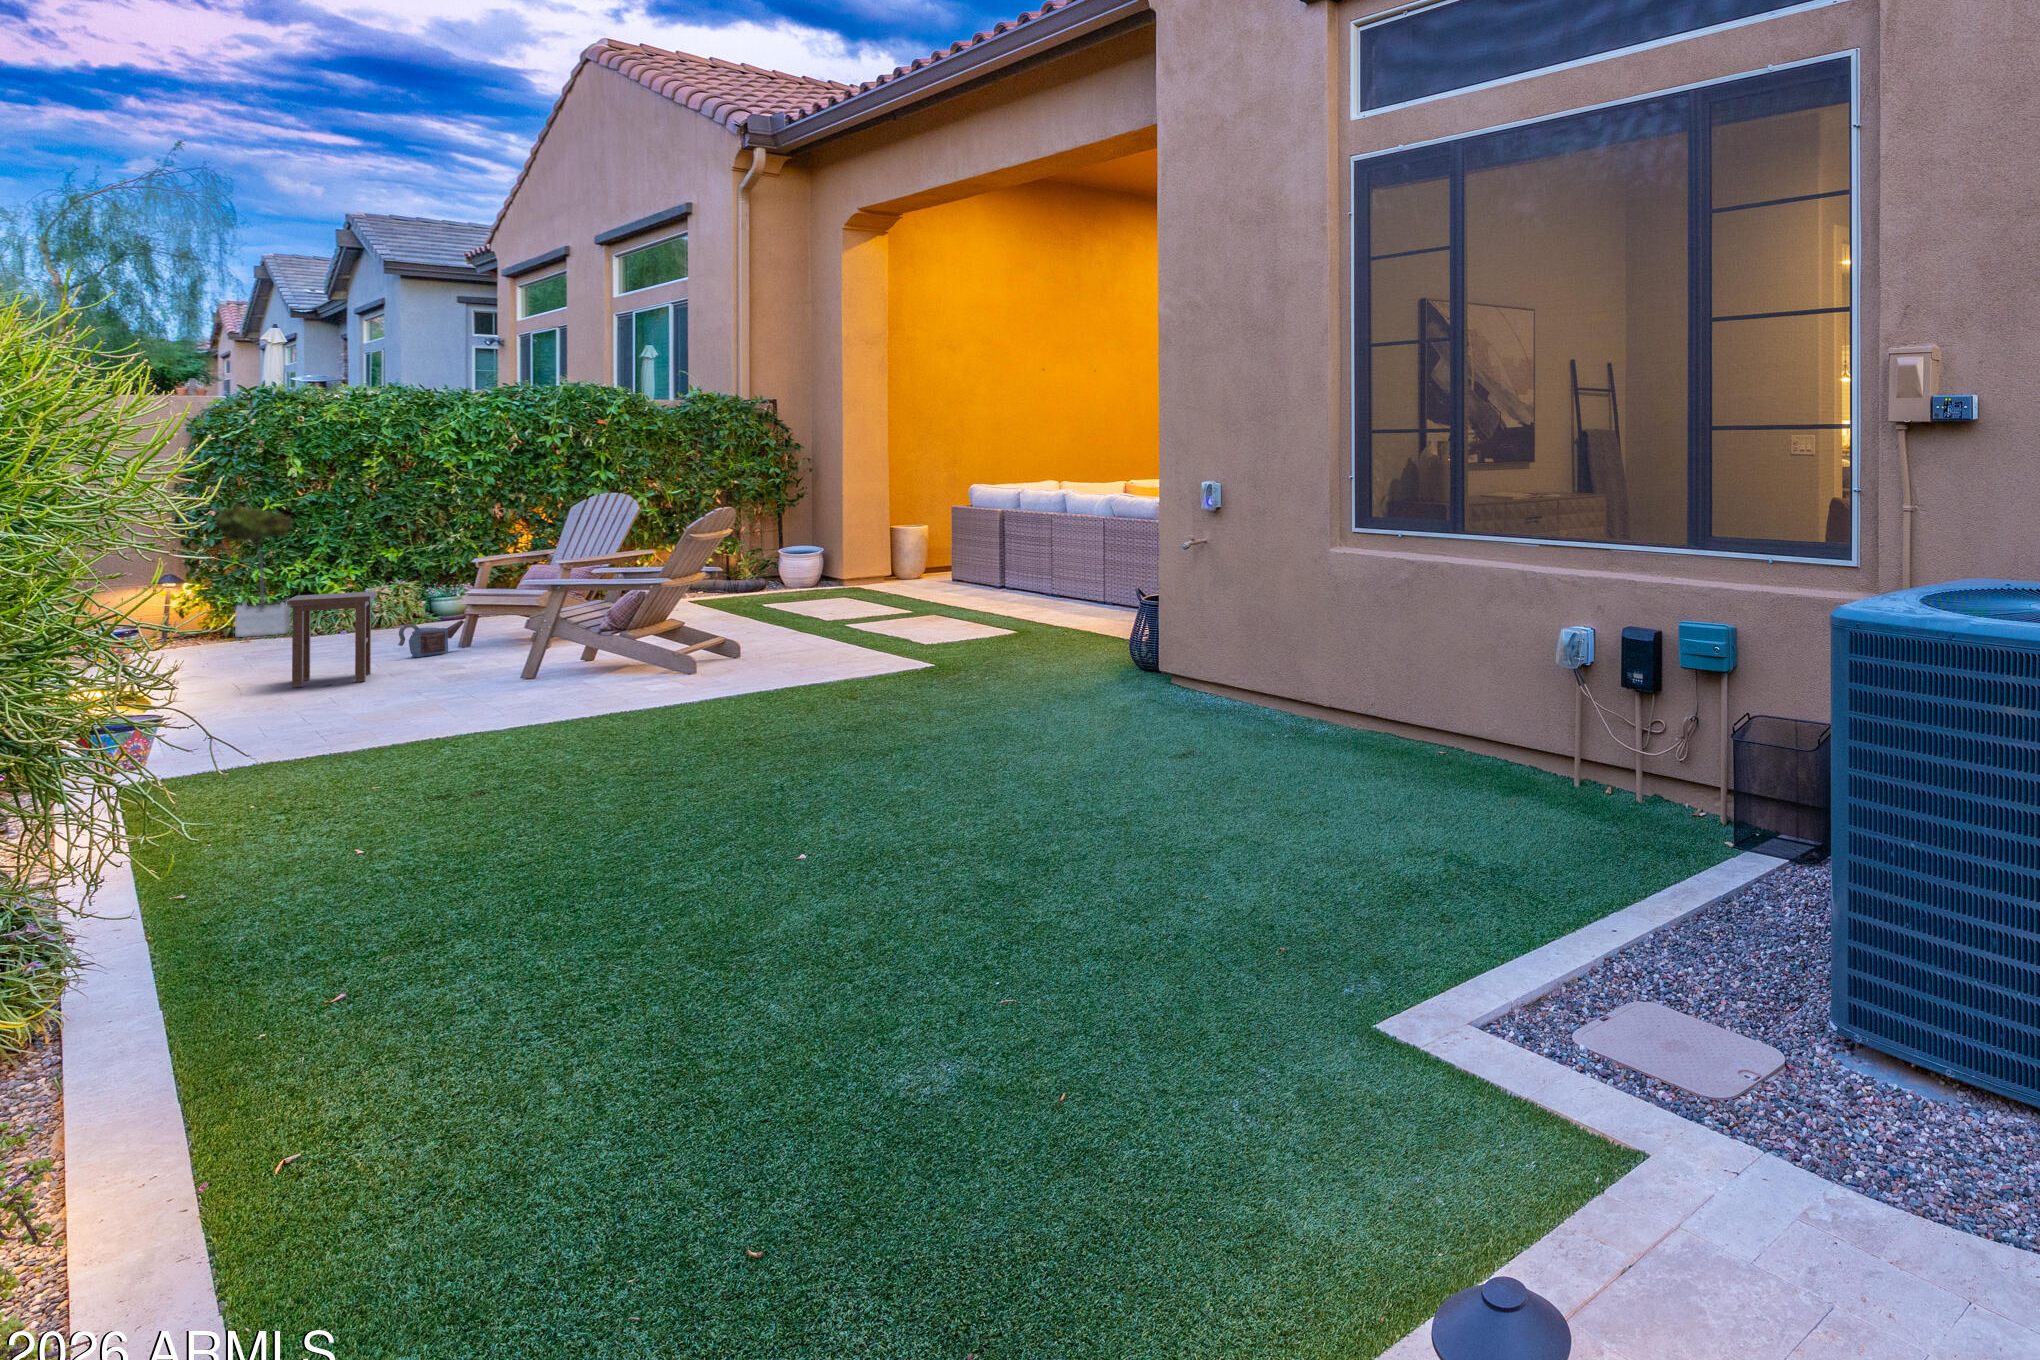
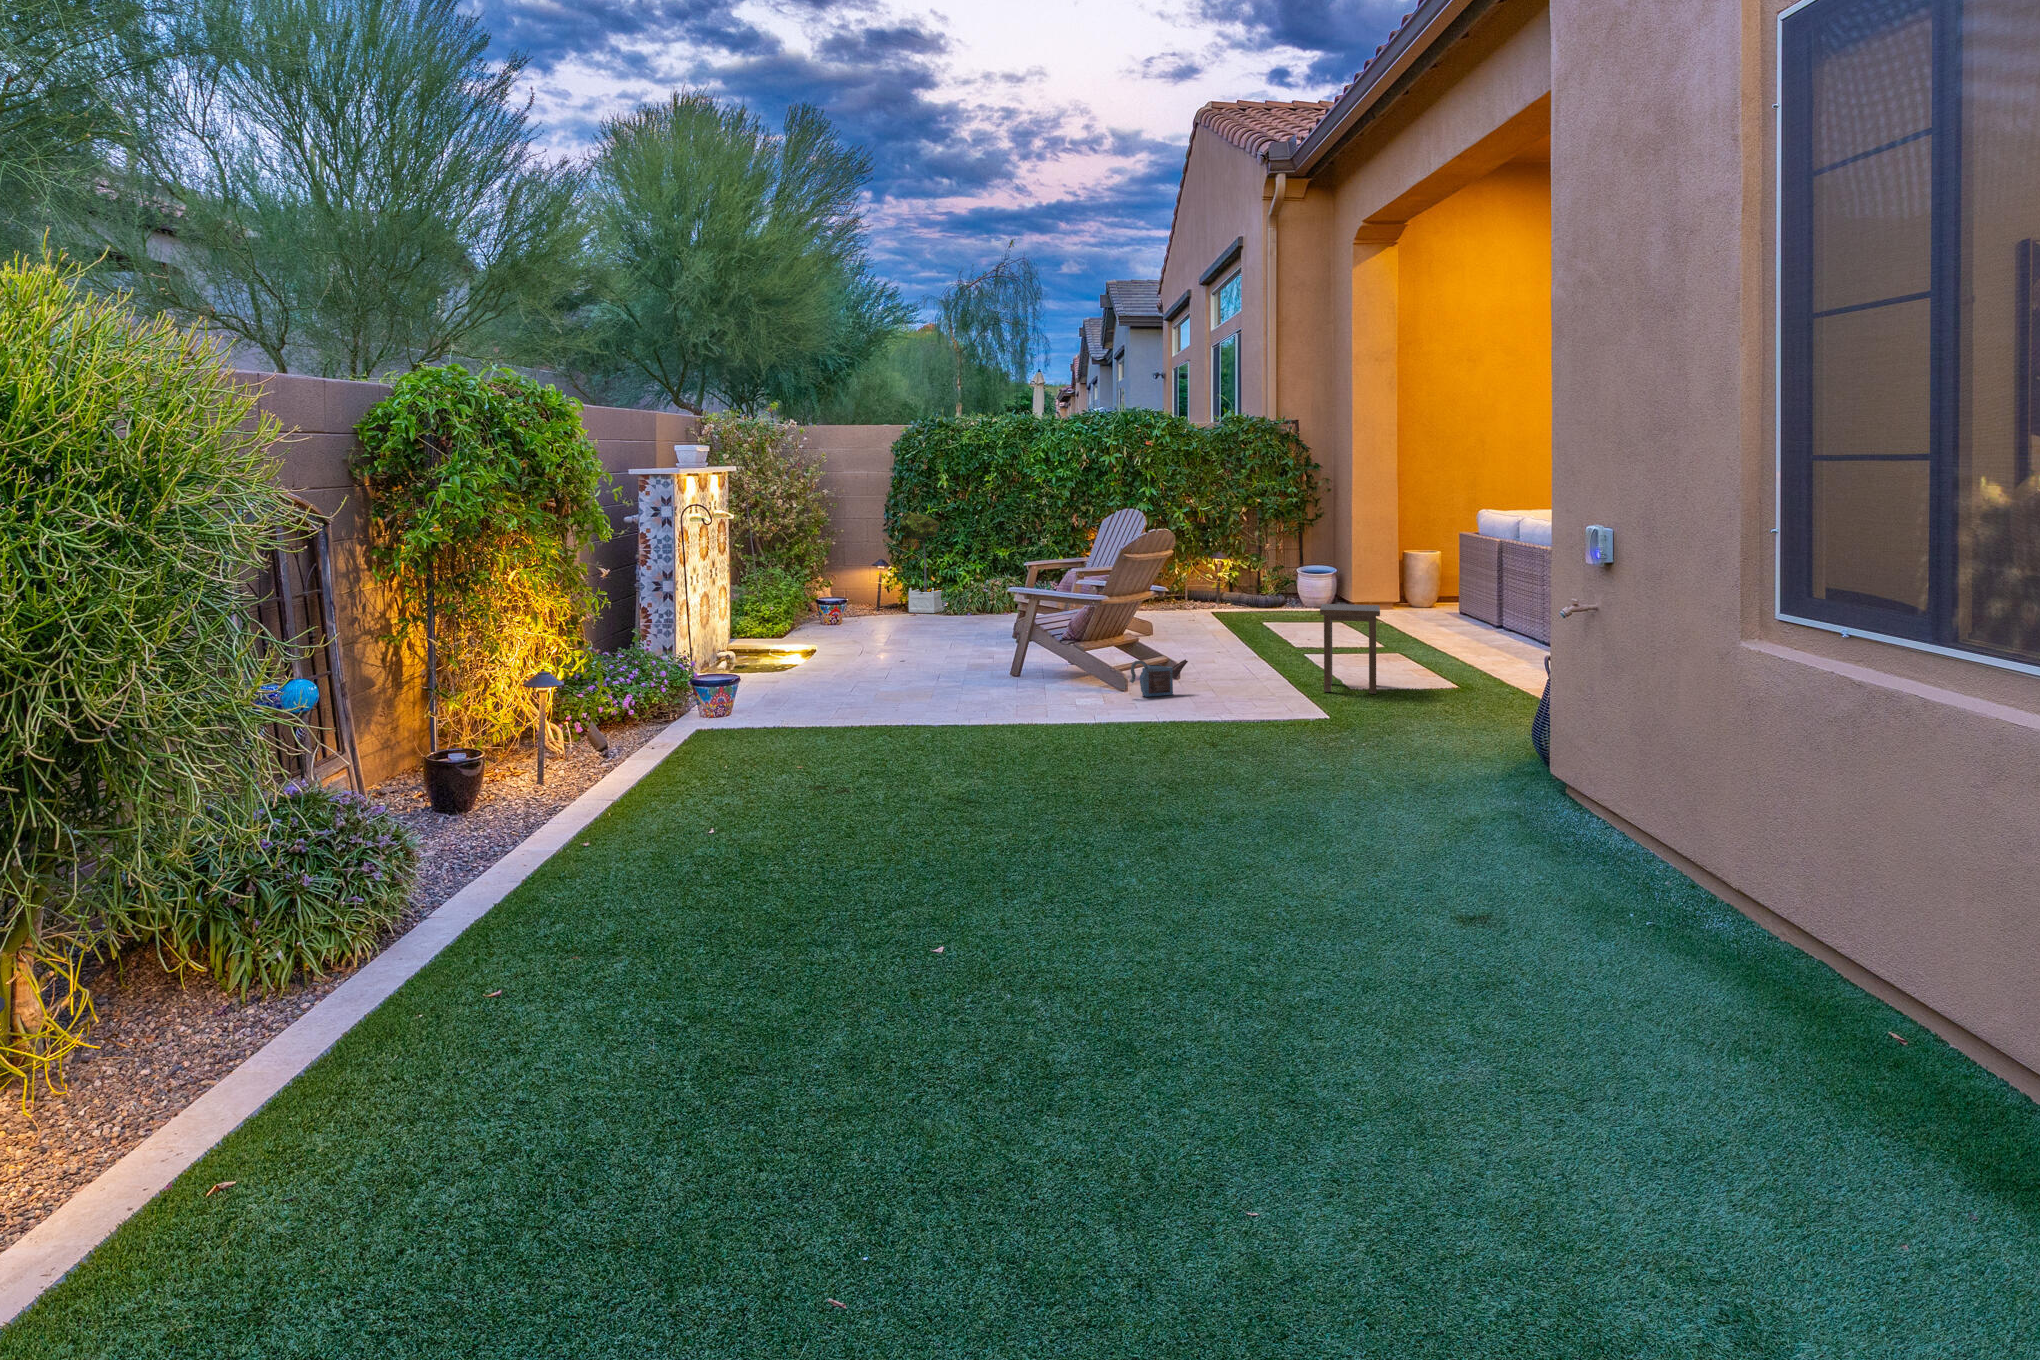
stool: present [286,591,377,687] -> present [1320,604,1380,694]
watering can: present [398,620,465,657] -> present [1130,659,1188,697]

